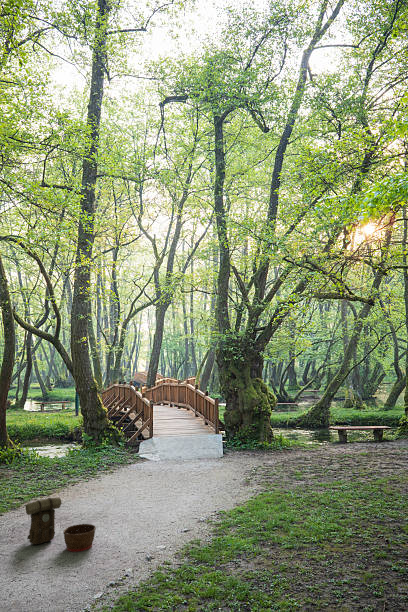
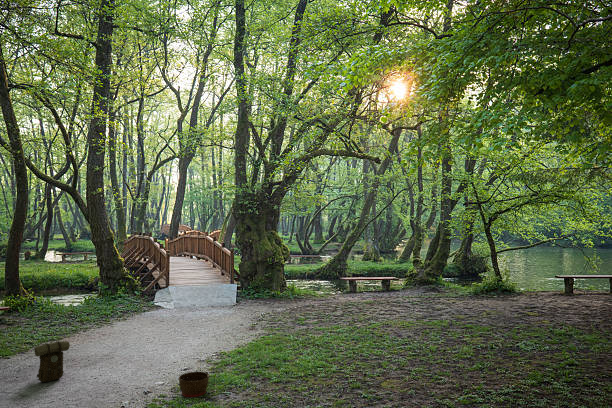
basket: present [63,524,96,552] -> present [179,372,209,397]

